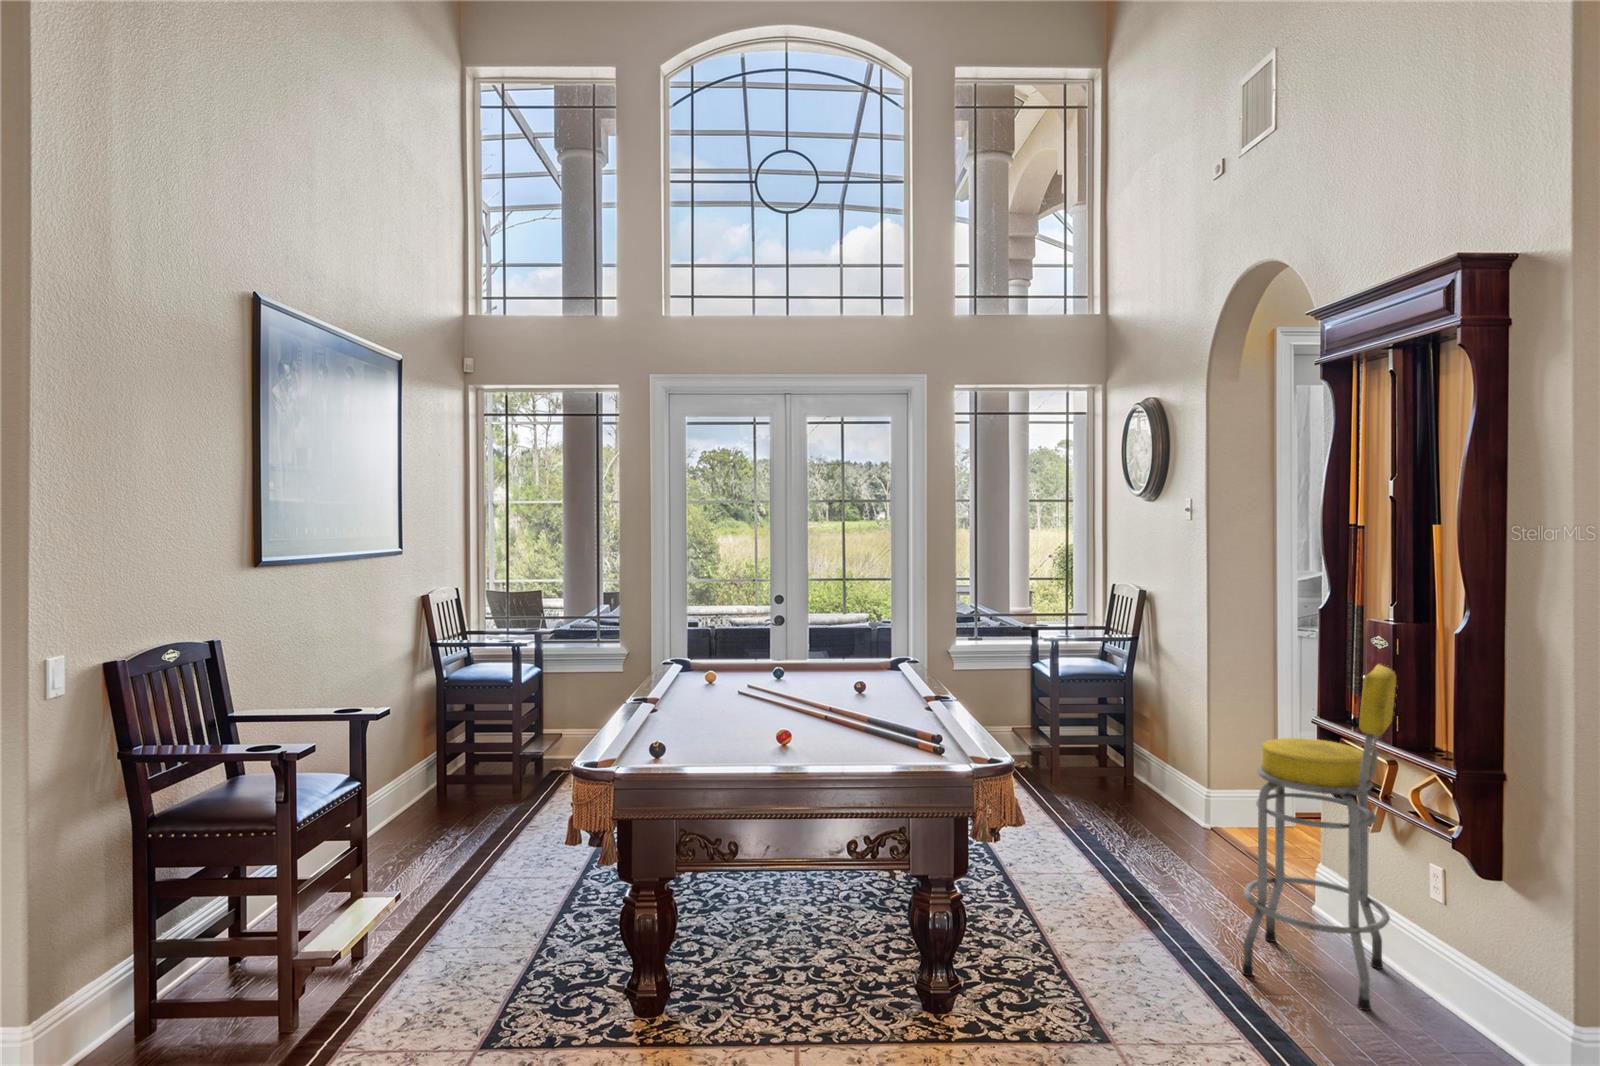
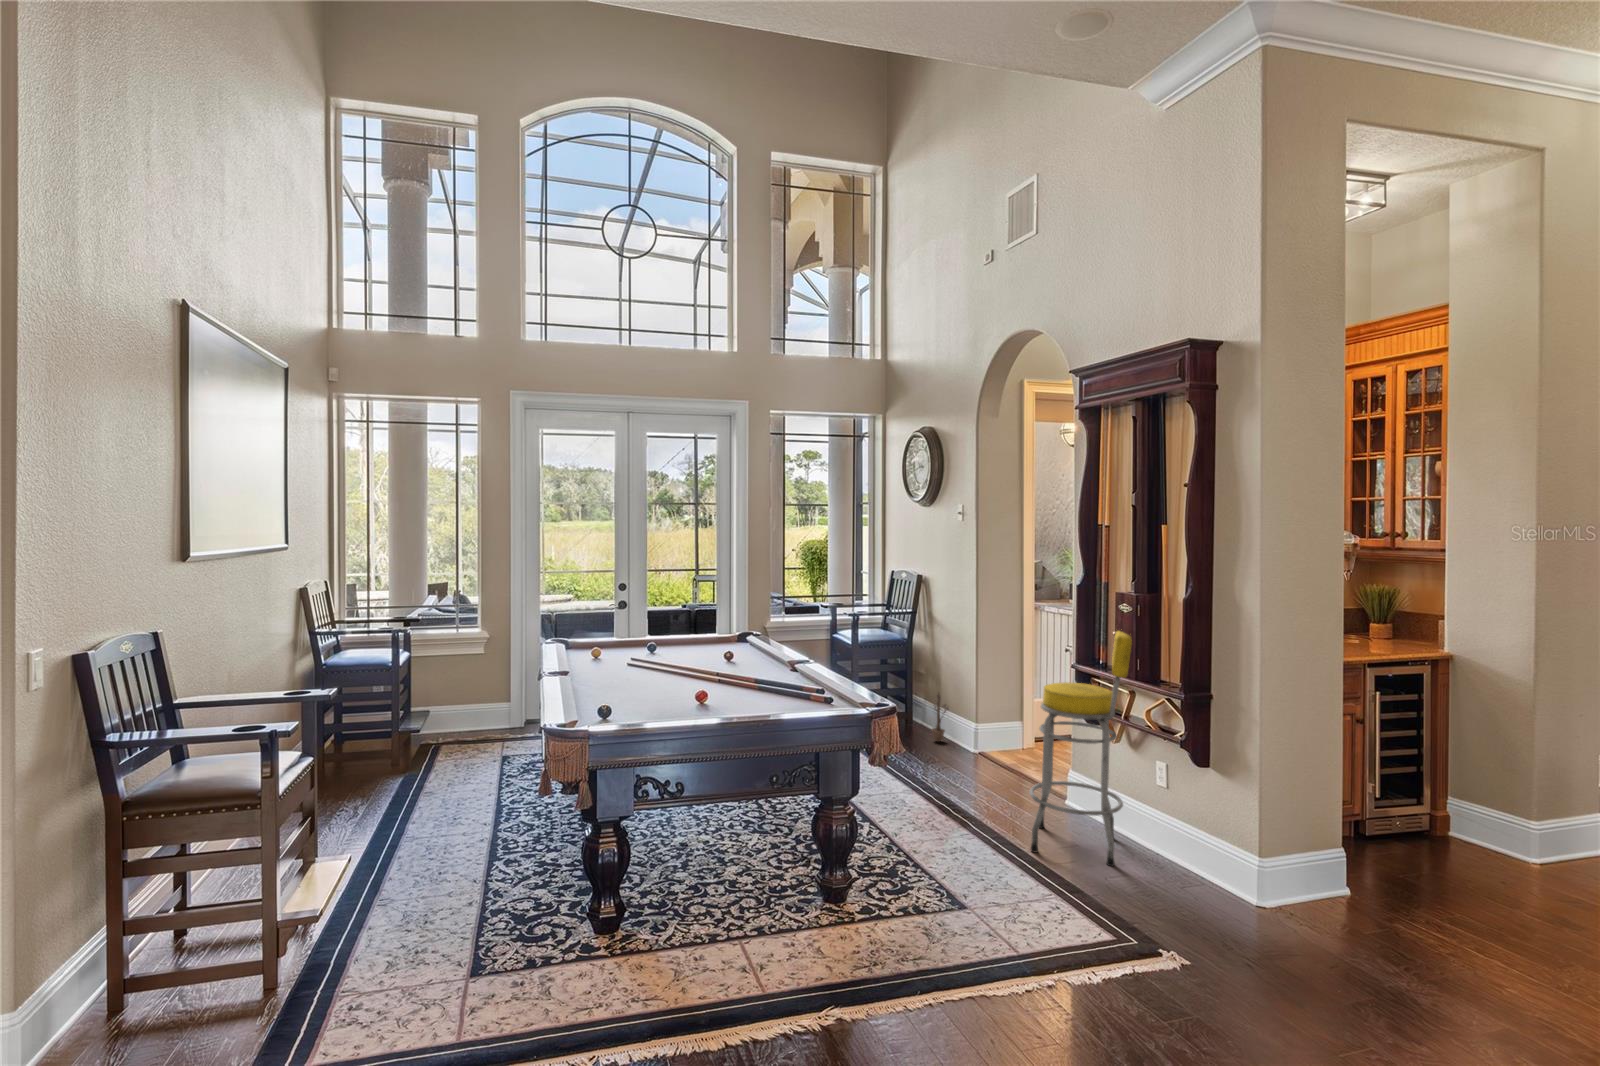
decorative plant: none [1150,742,1173,808] -> present [932,694,948,742]

